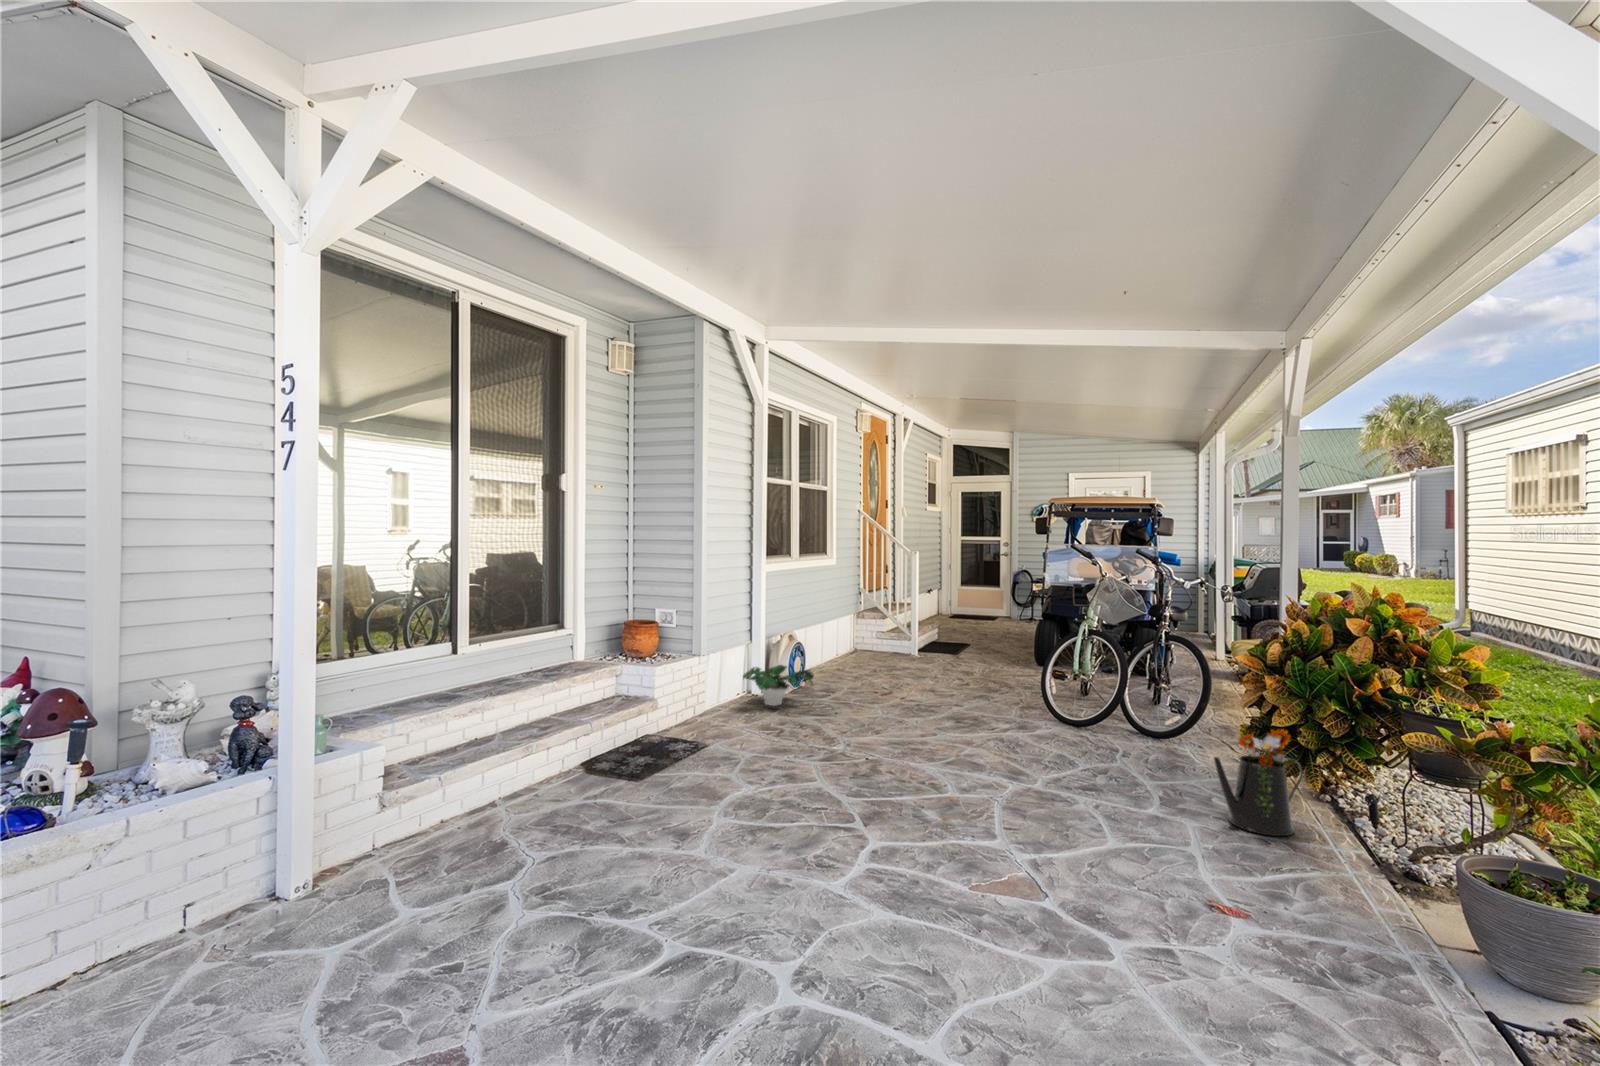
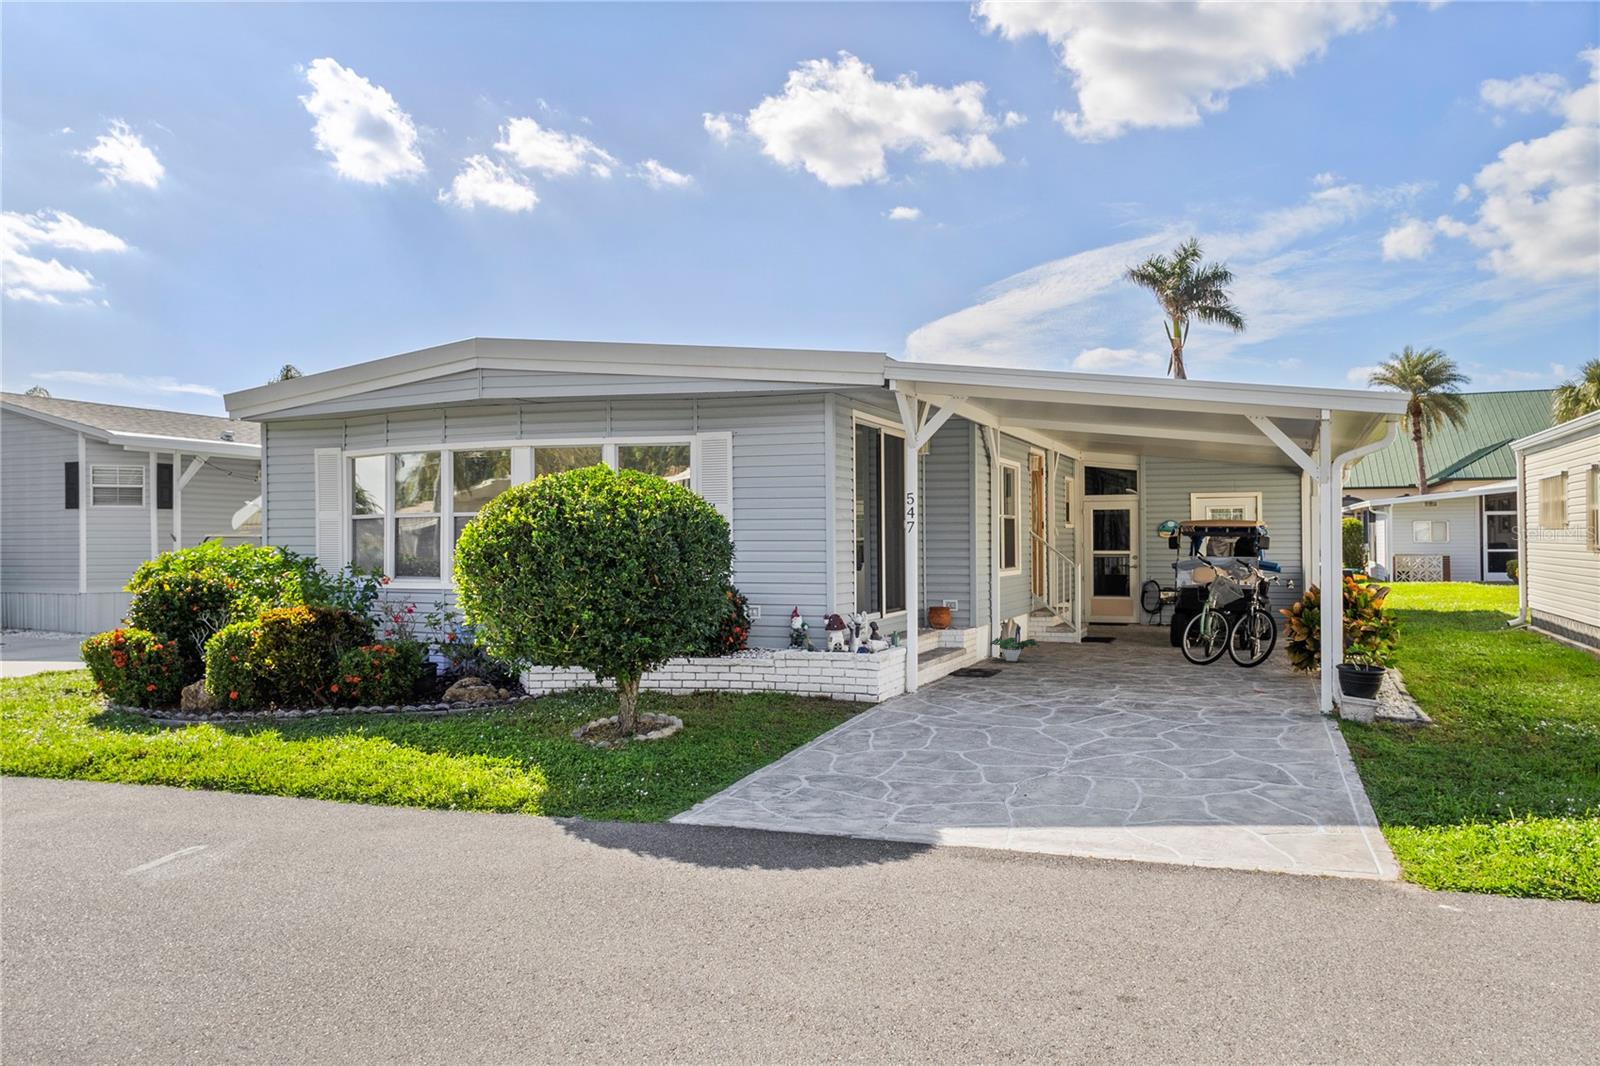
watering can: present [1214,729,1303,836] -> none [1267,640,1307,686]

